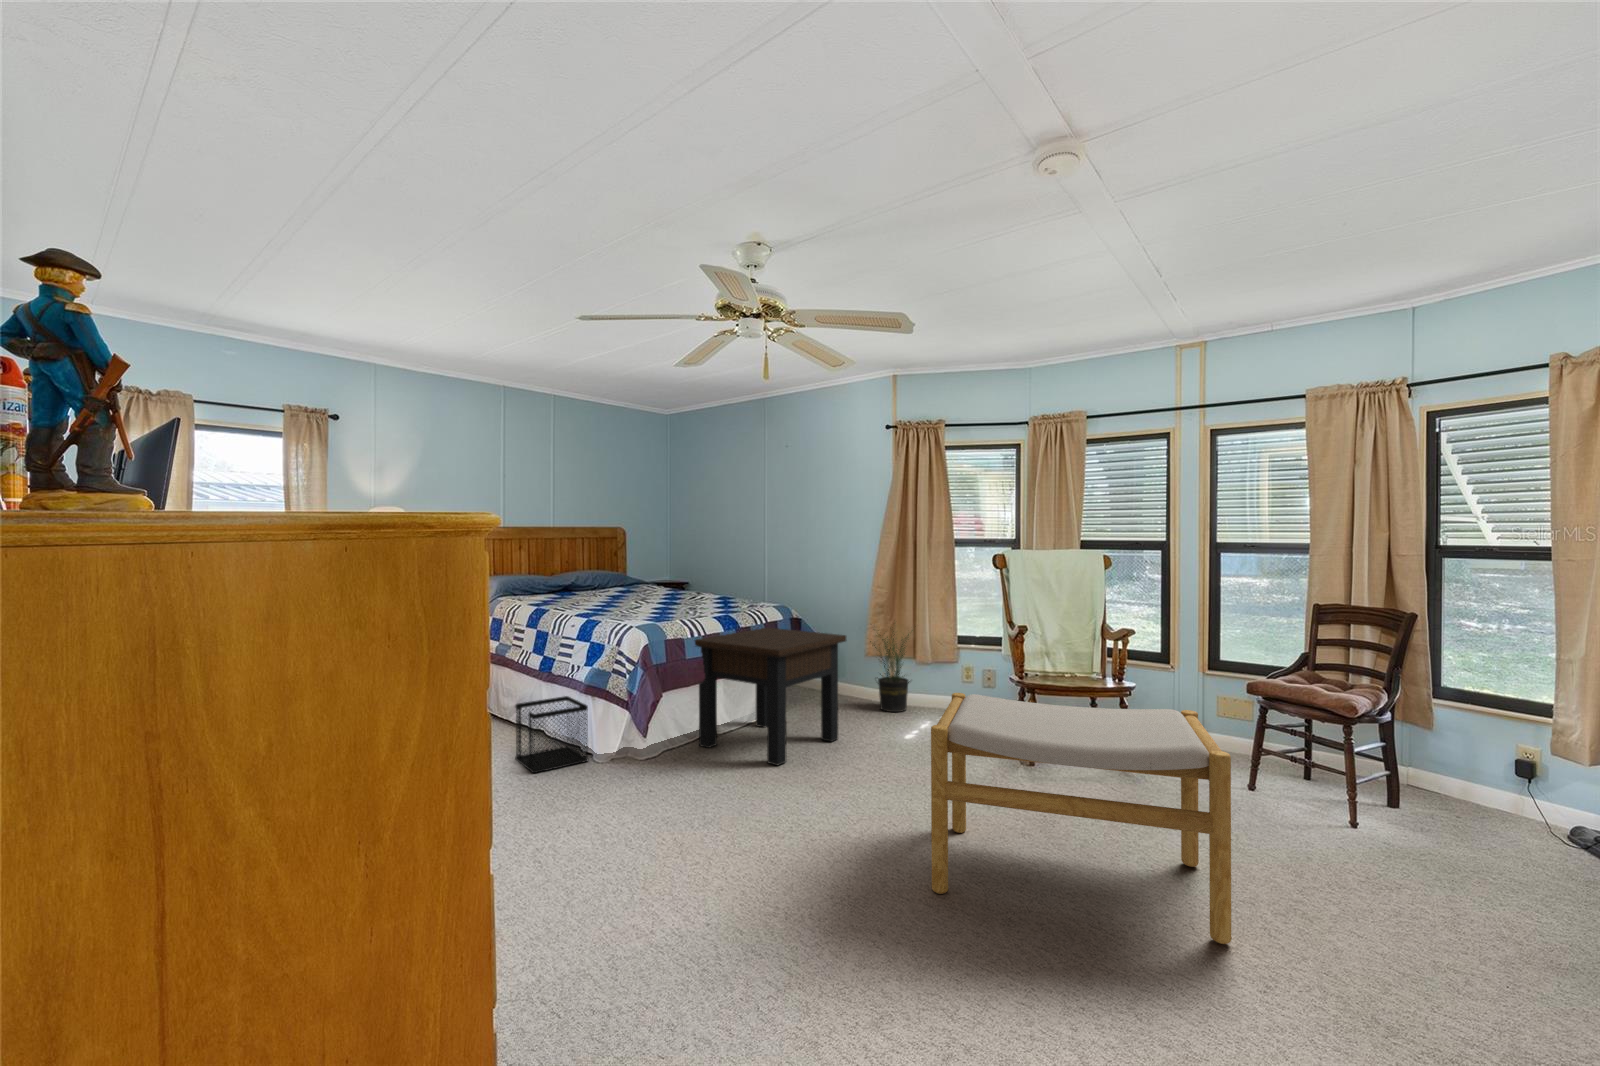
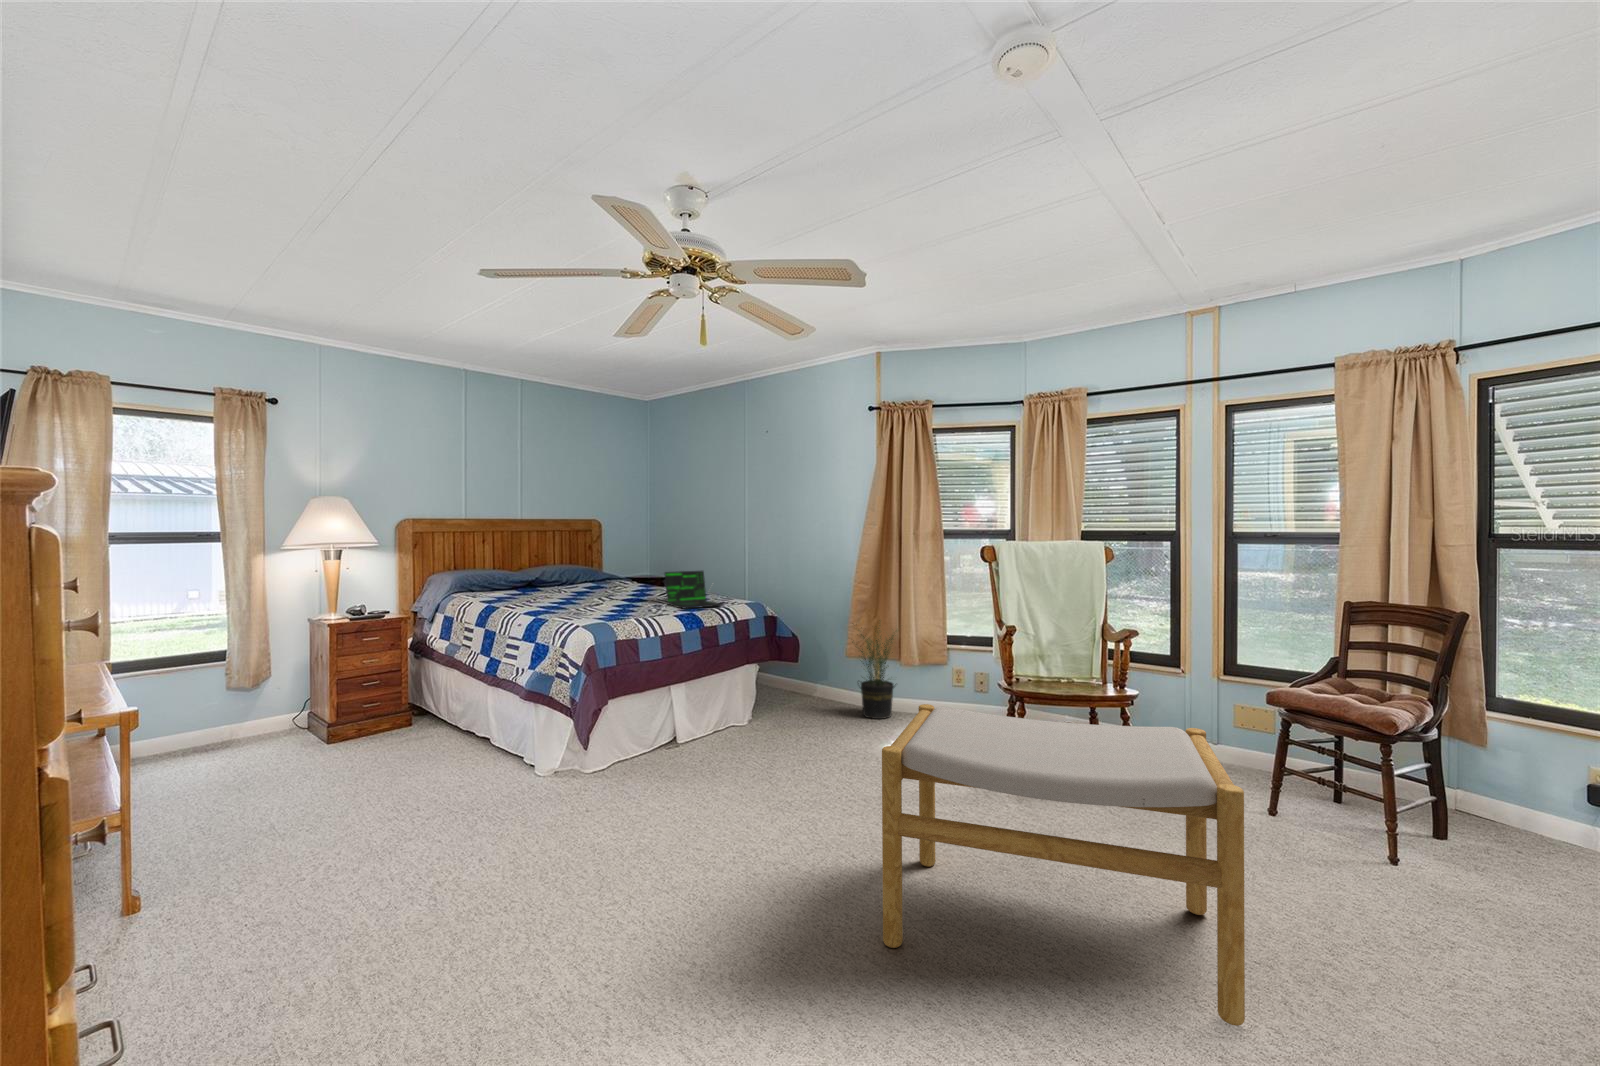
laptop: none [697,575,752,611] -> present [665,571,723,609]
side table: present [695,627,846,765] -> none [645,626,819,781]
wastebasket: present [515,696,588,773] -> none [451,702,530,788]

